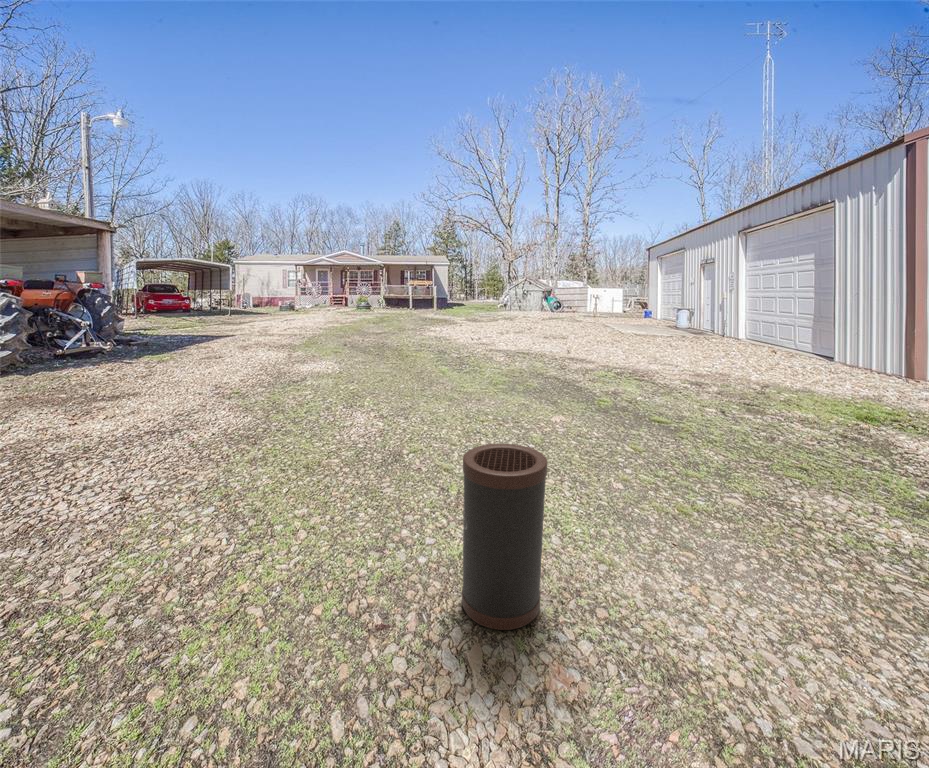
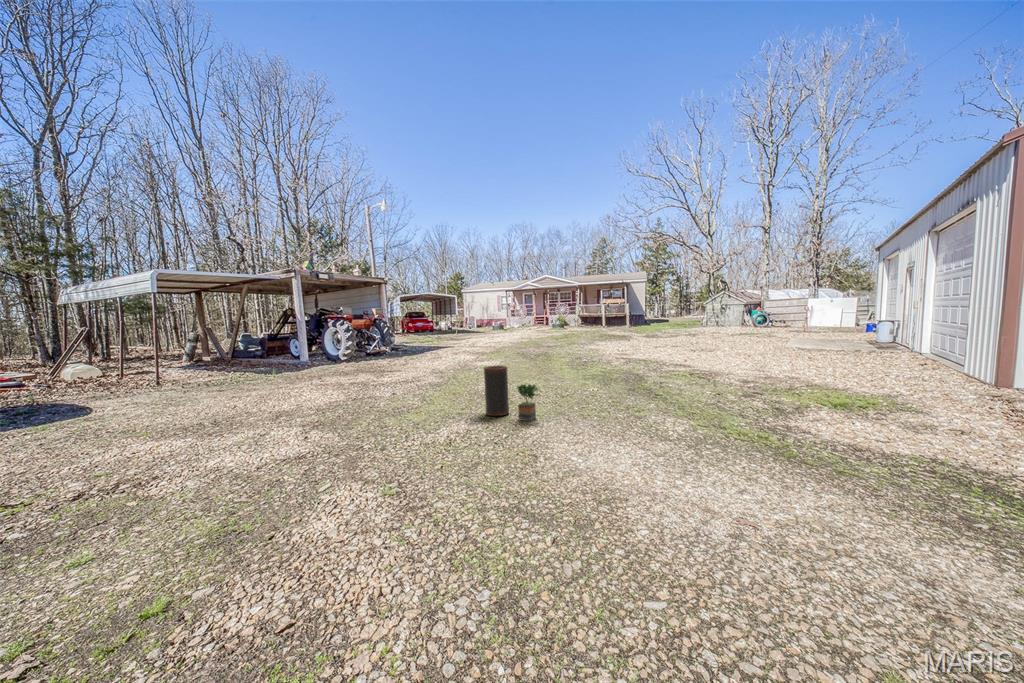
potted tree: none [598,517,696,653] -> present [517,384,538,421]

